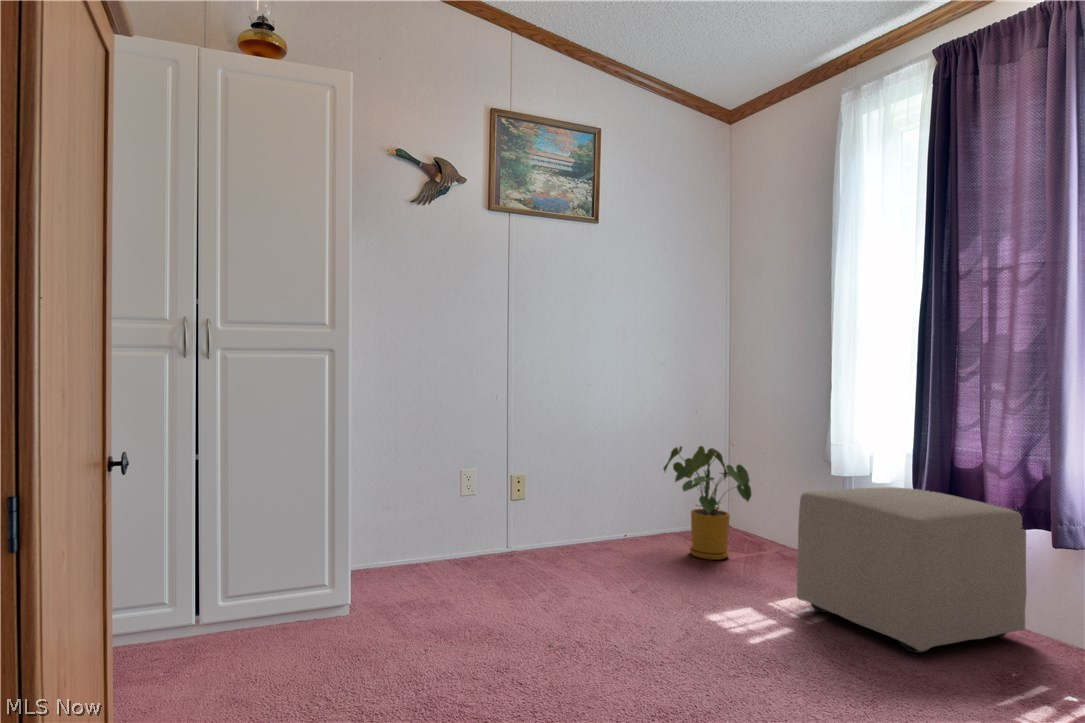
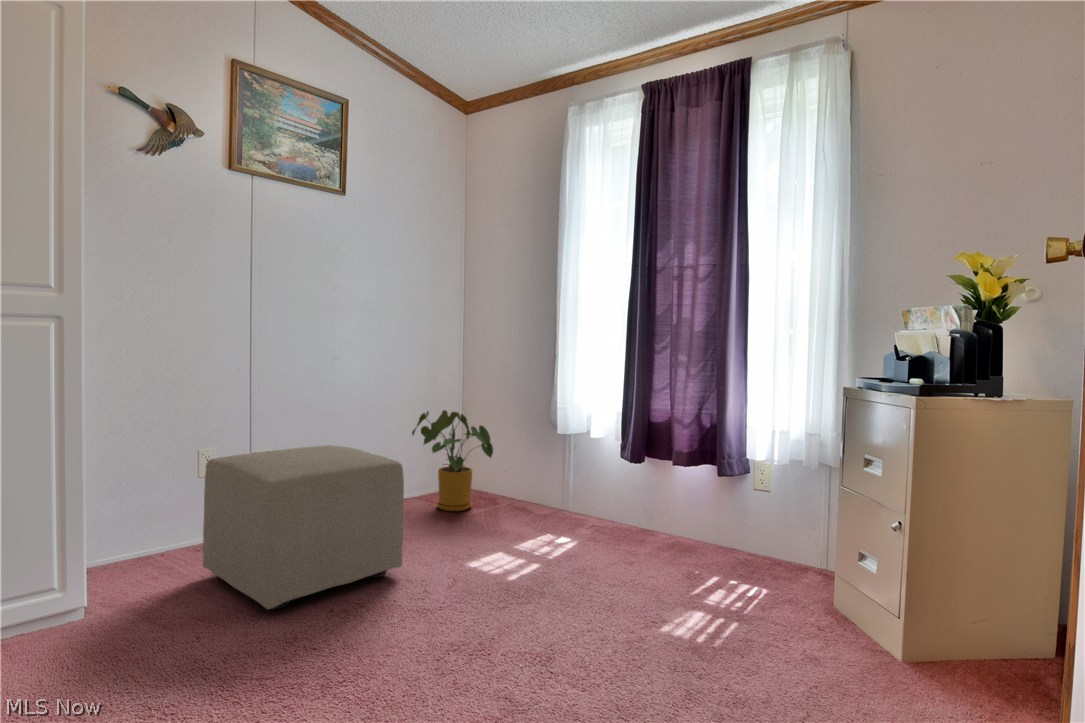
ottoman: present [797,487,1027,653] -> present [203,445,404,609]

